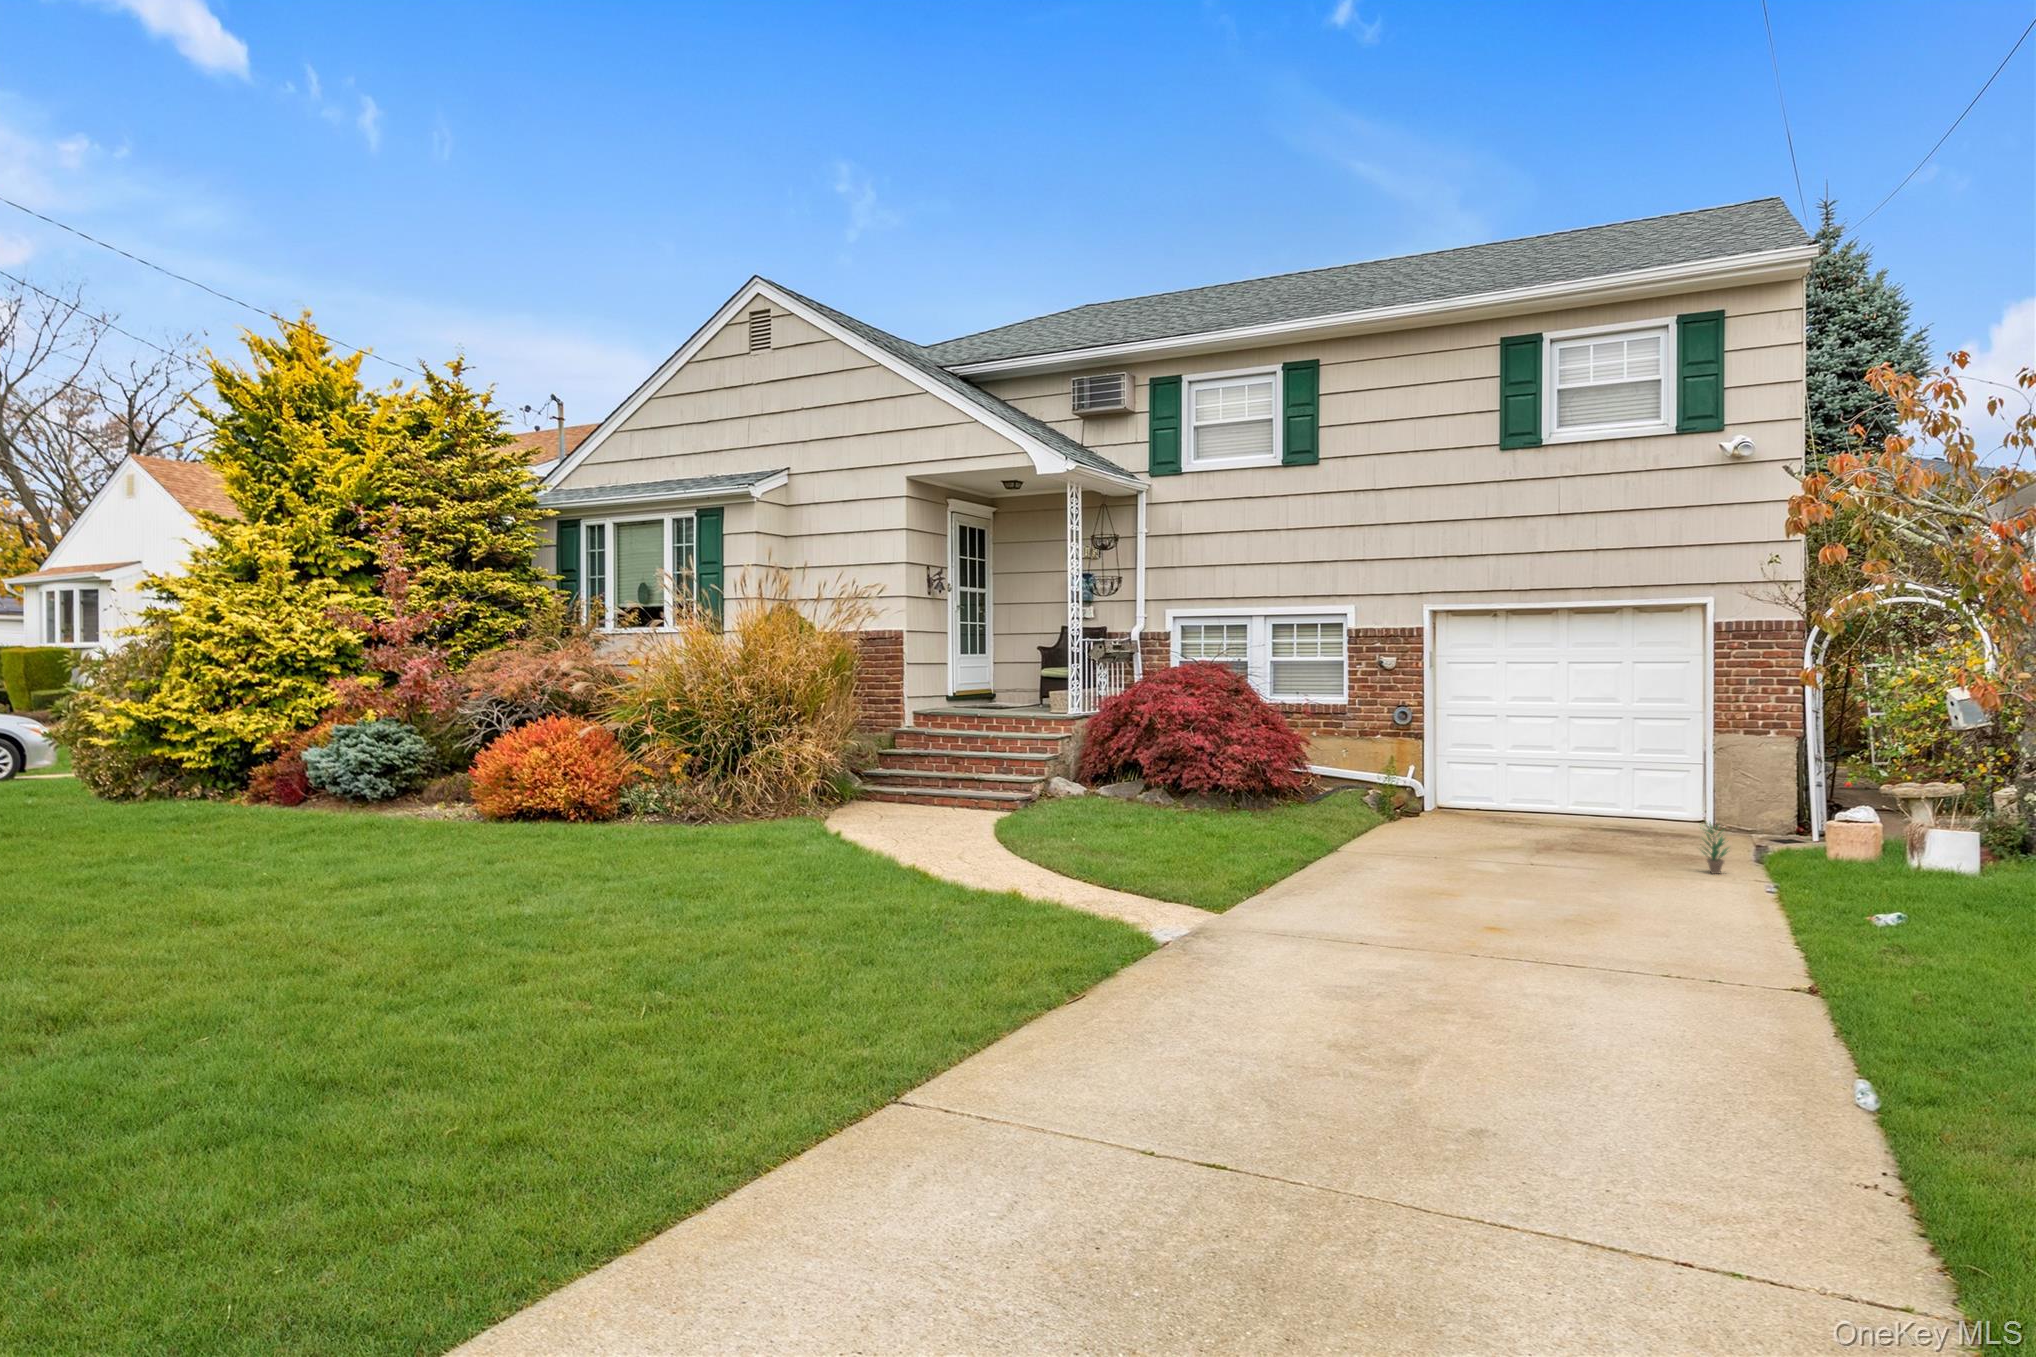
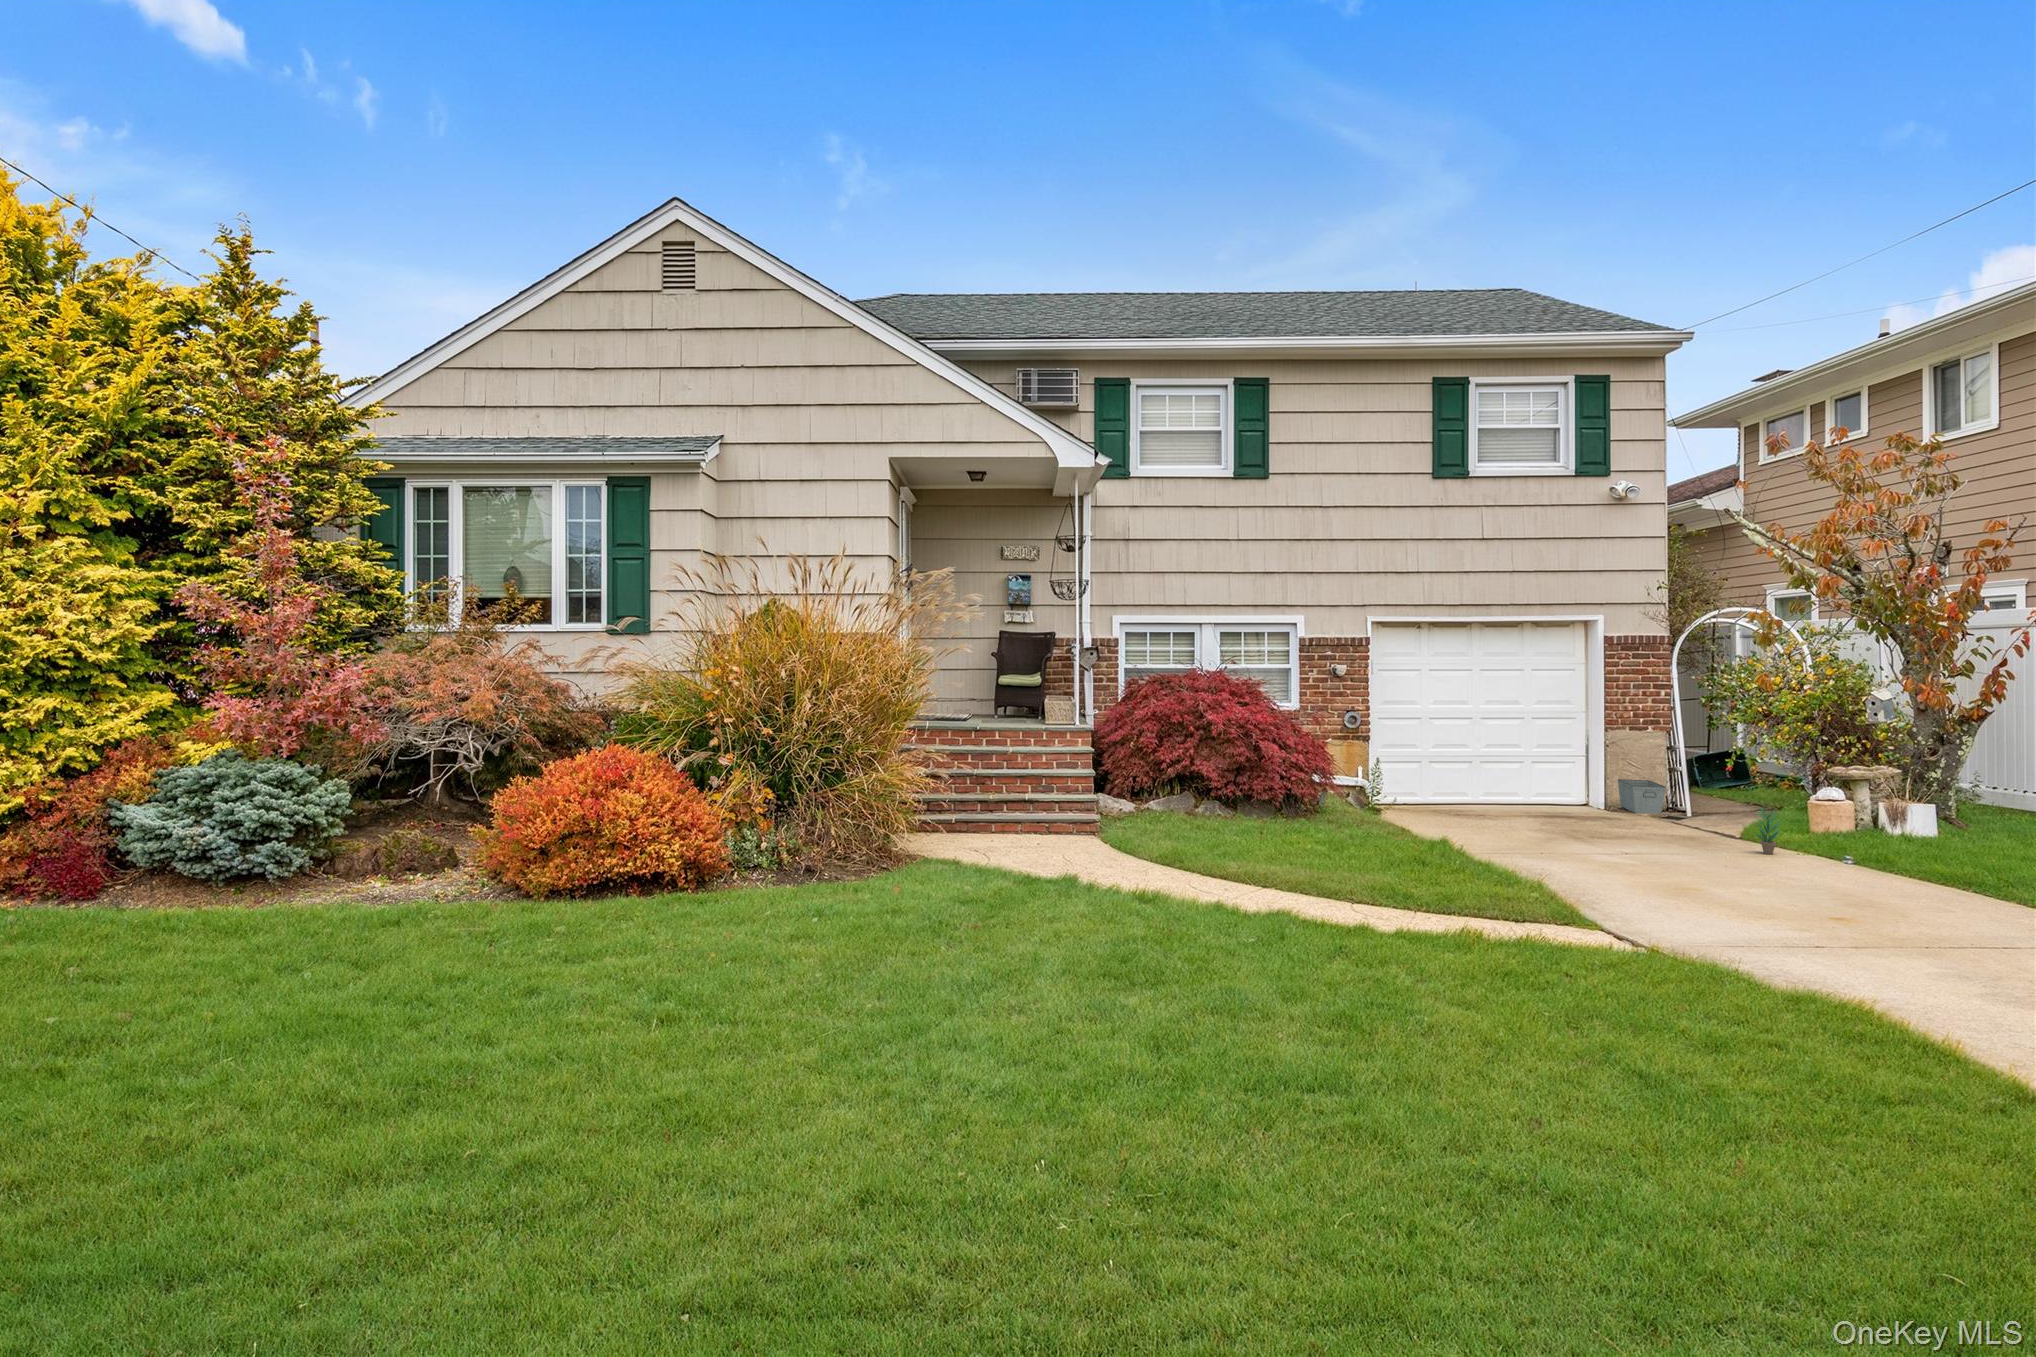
storage bin: none [1718,789,1764,832] -> present [1618,779,1666,814]

